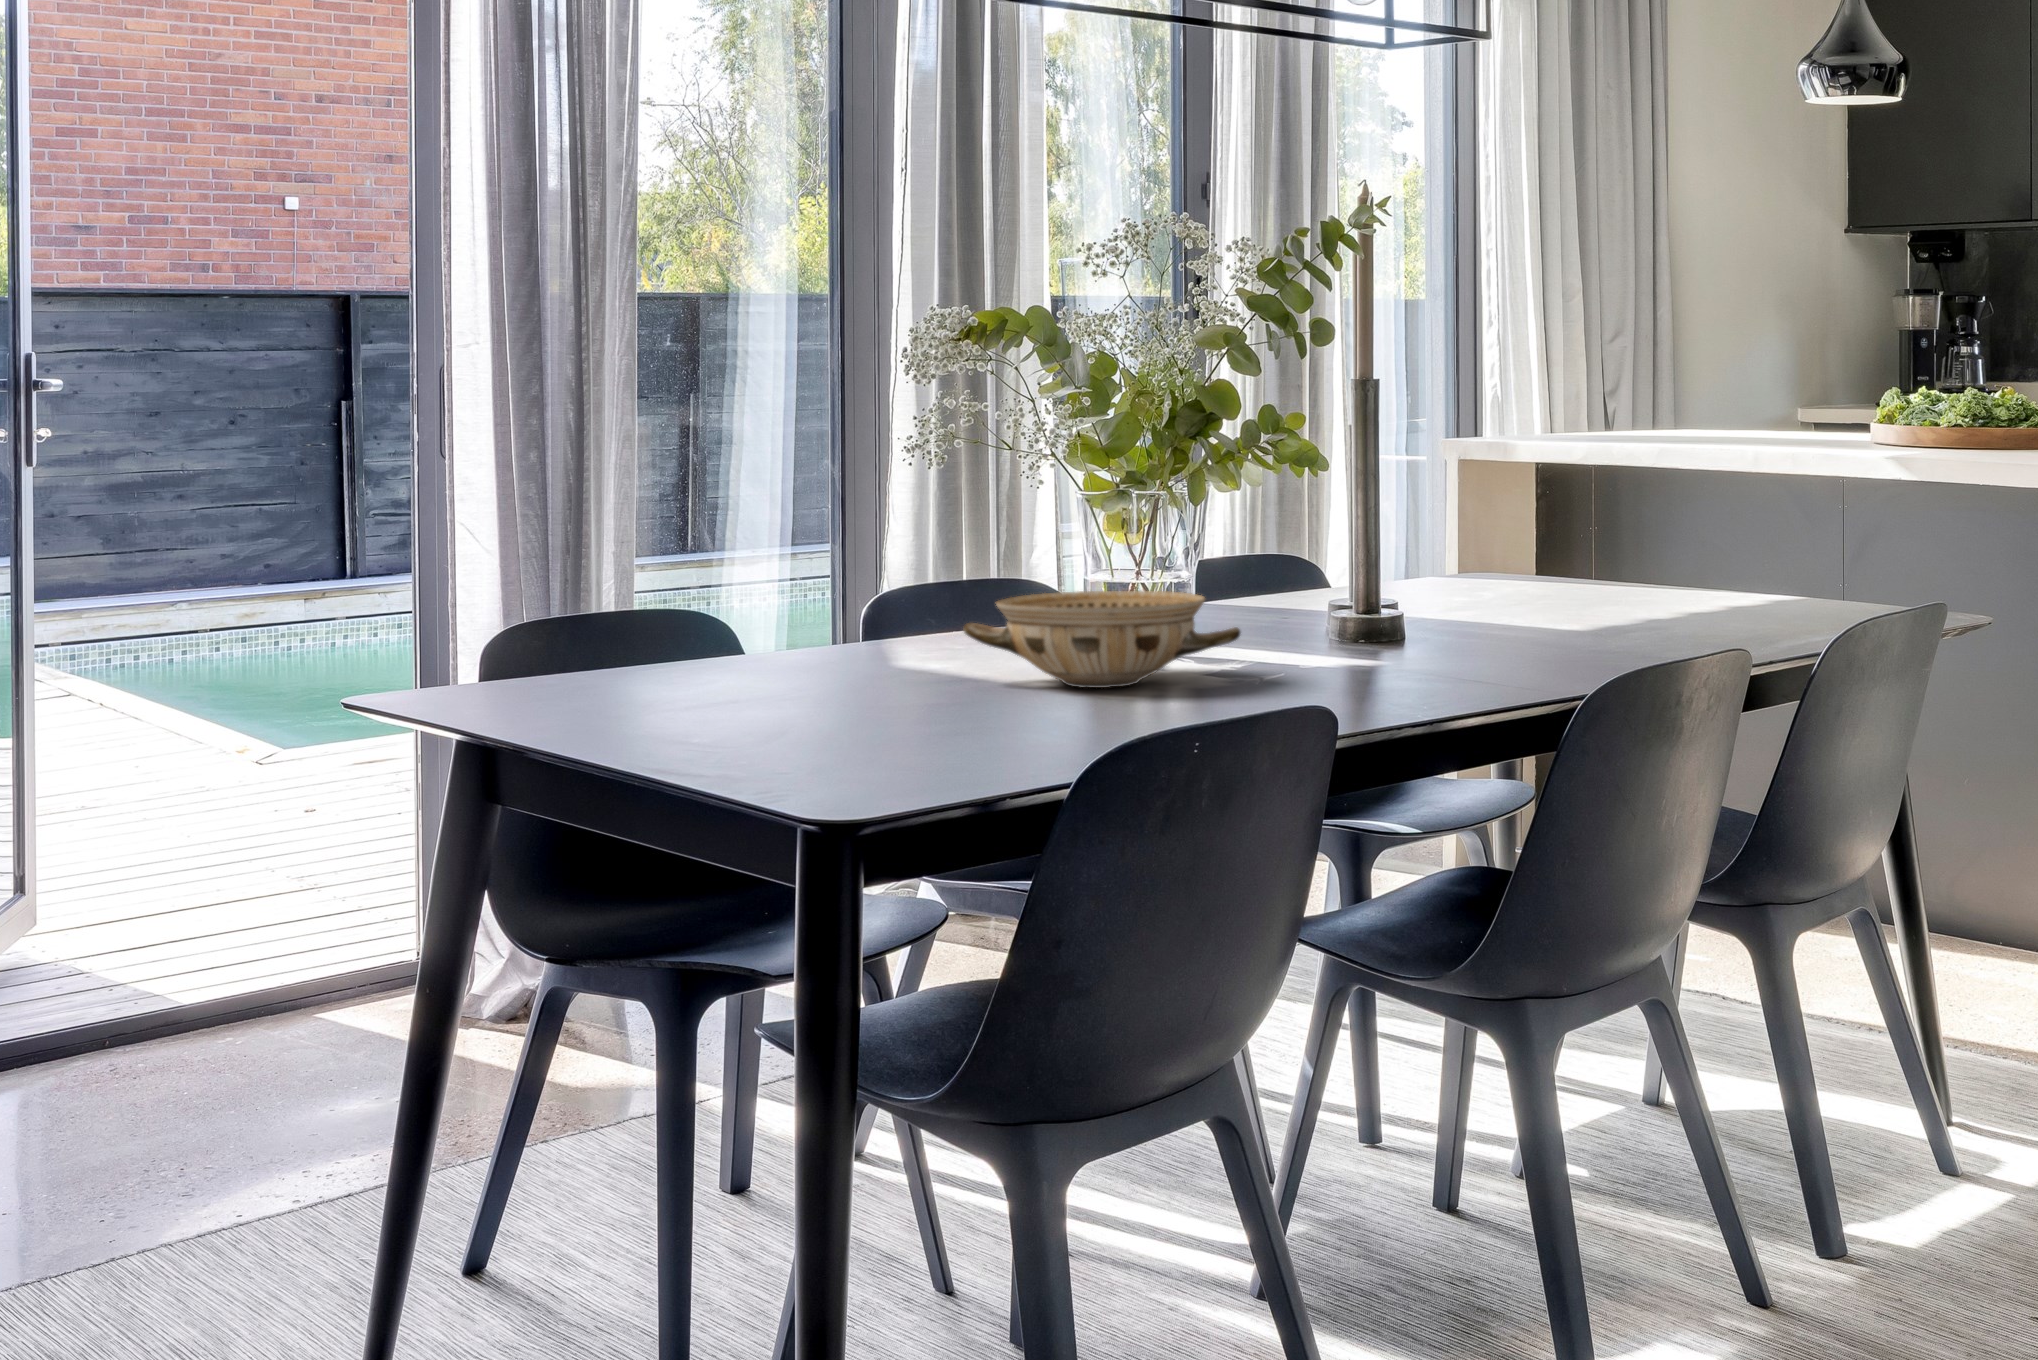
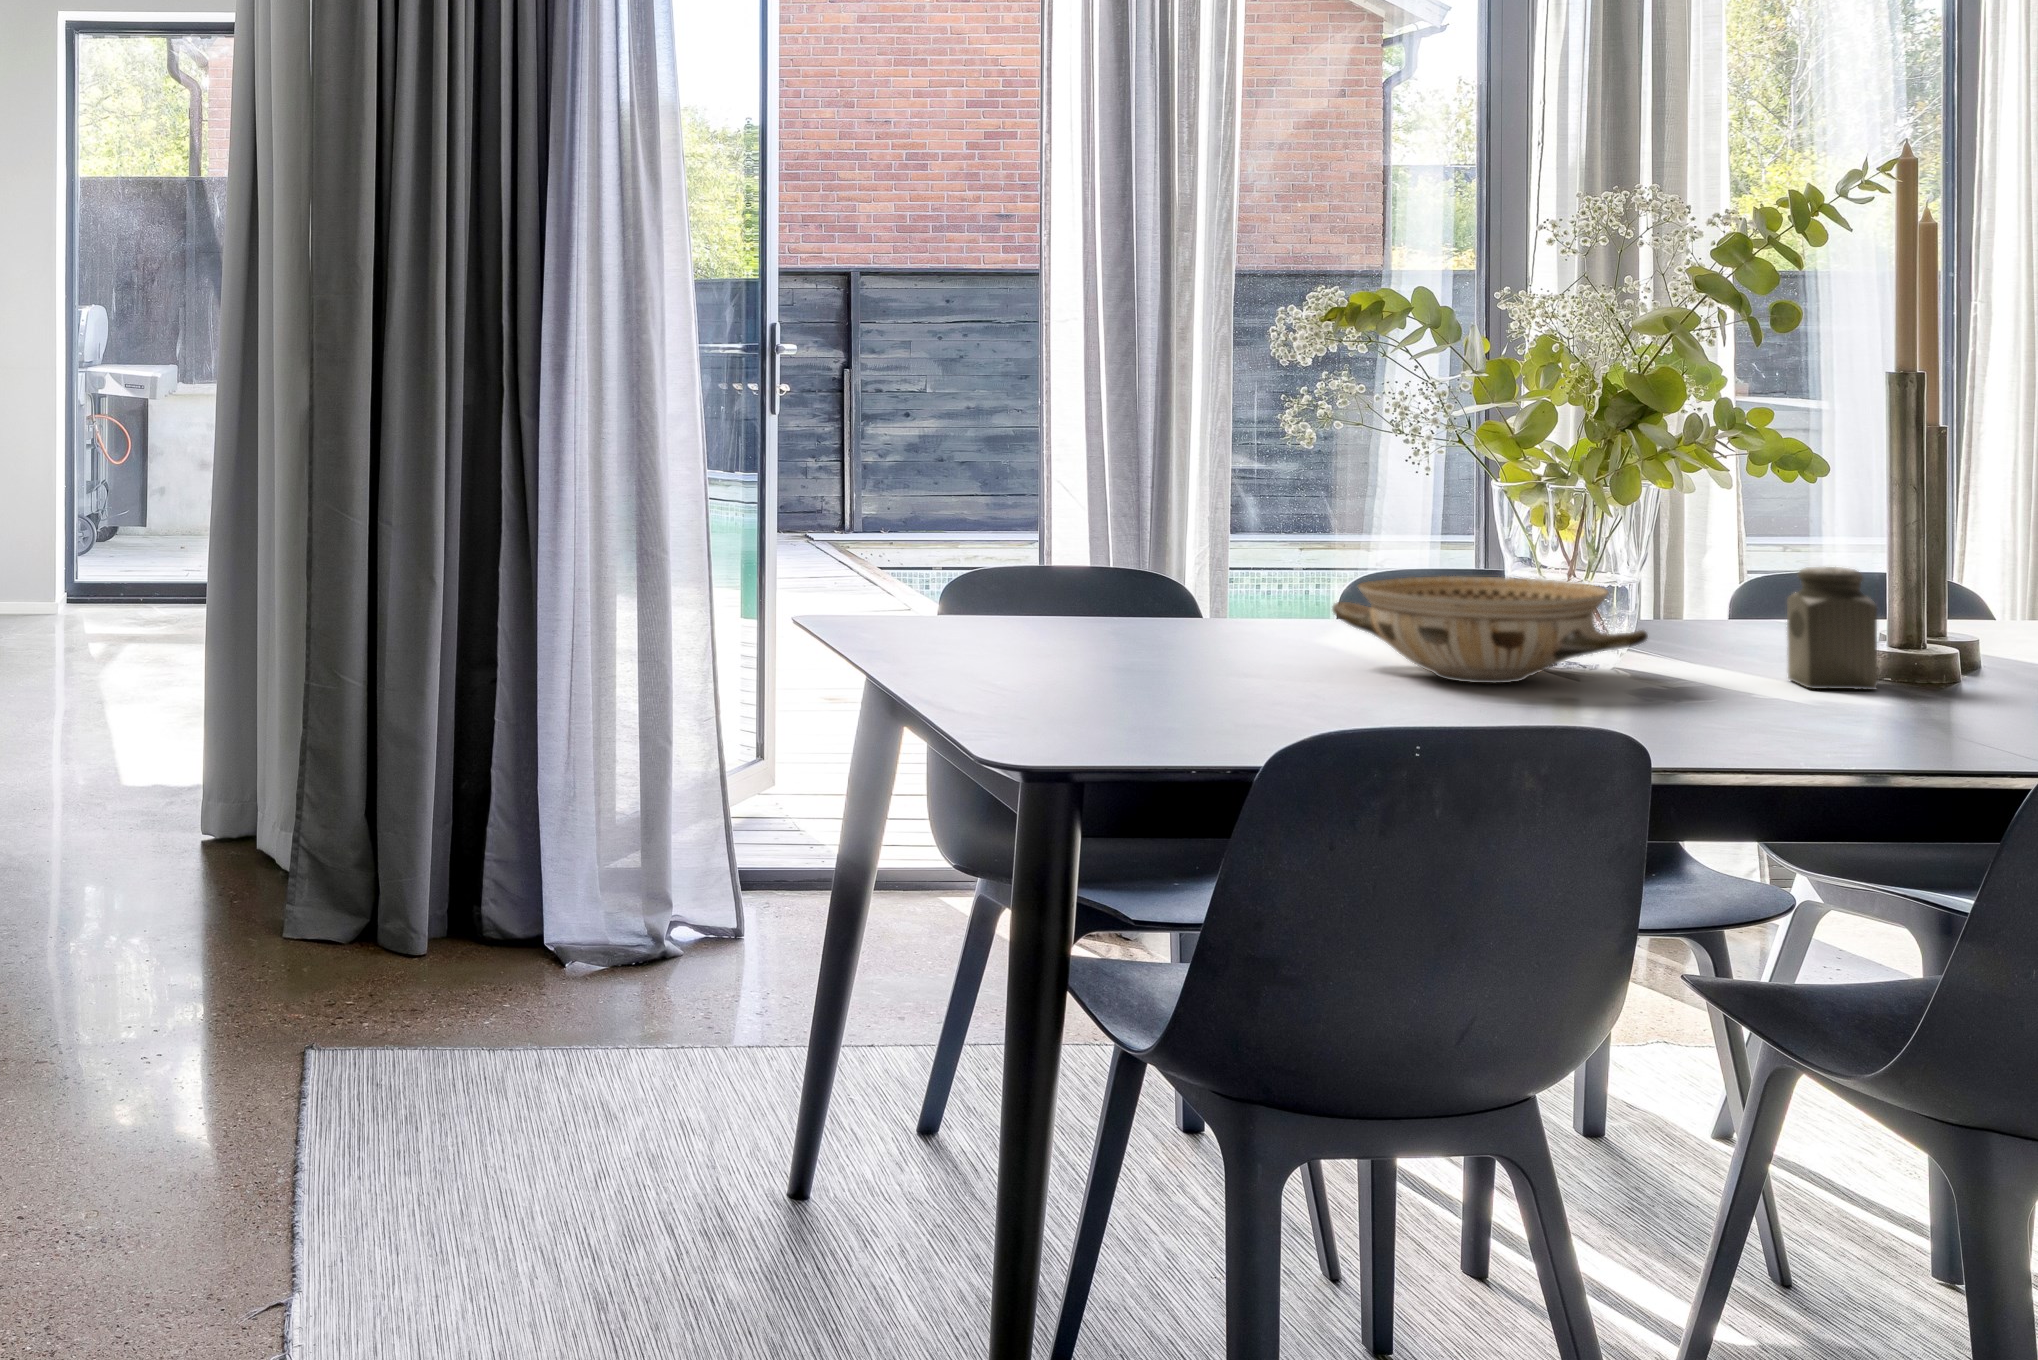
salt shaker: none [1312,565,1381,668] -> present [1787,567,1878,689]

